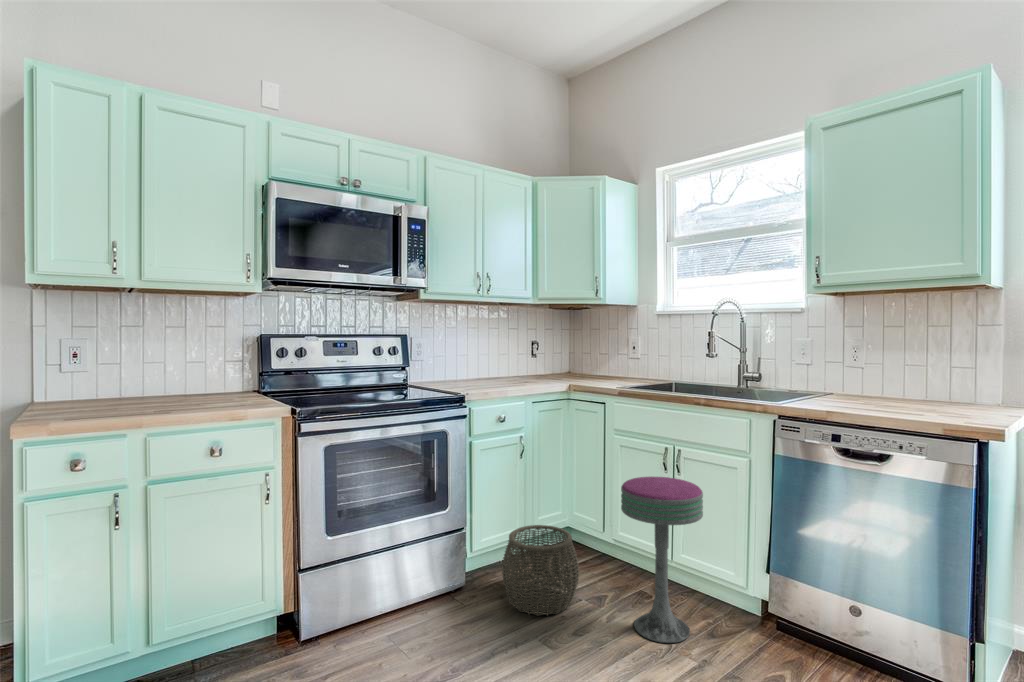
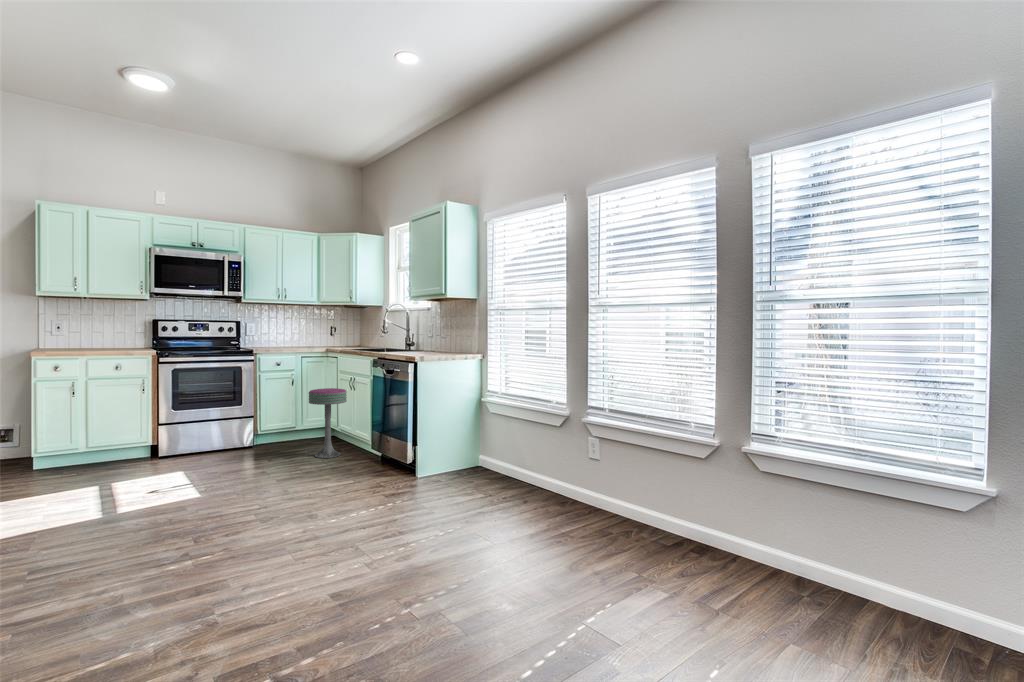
woven basket: present [502,525,579,616] -> none [264,415,305,452]

